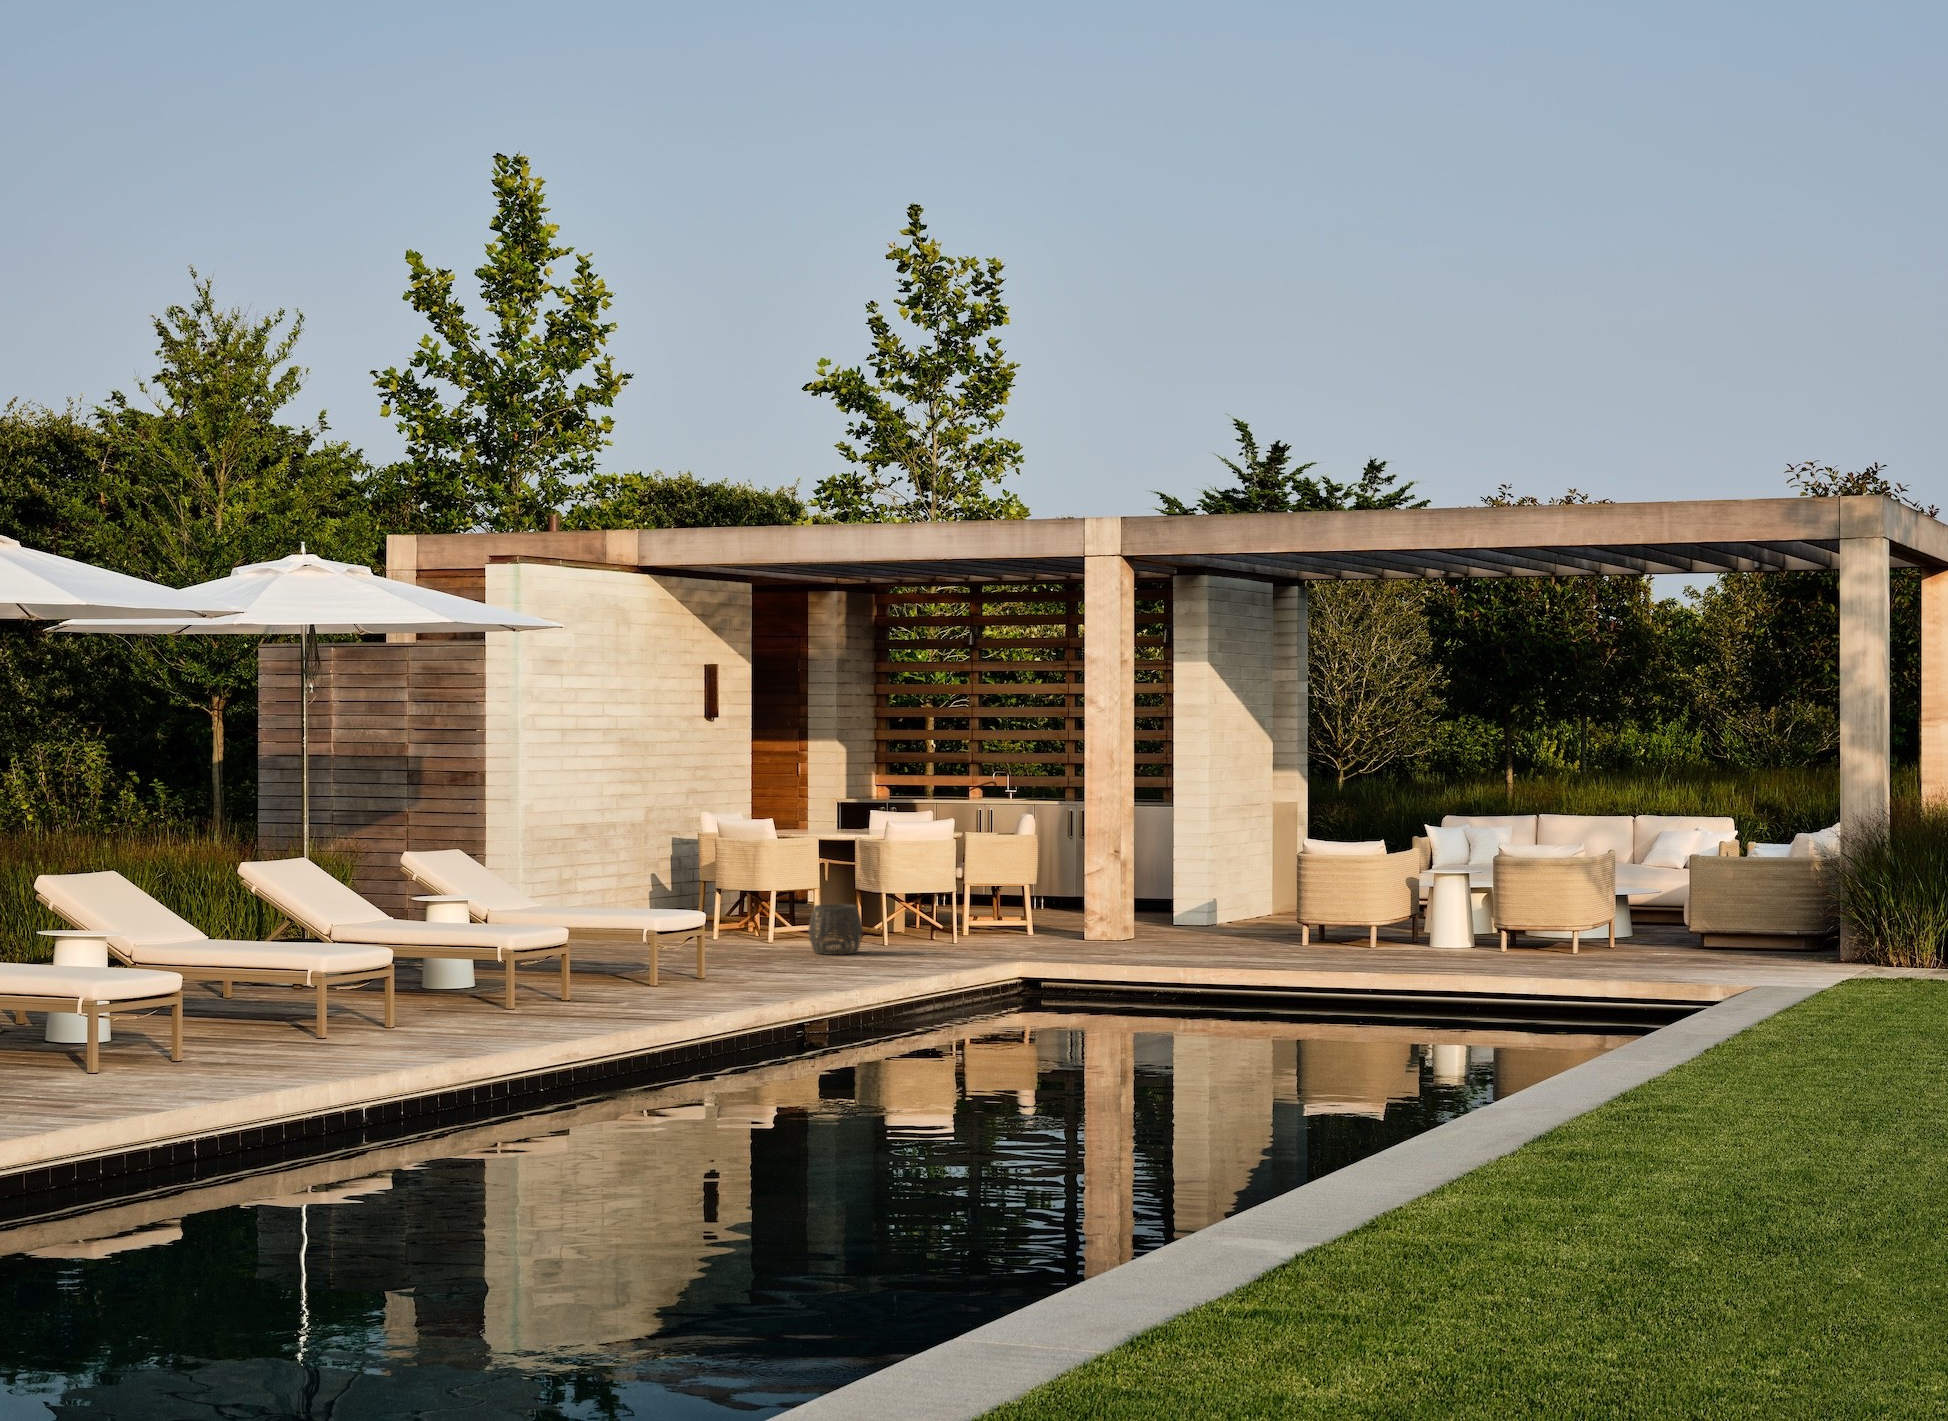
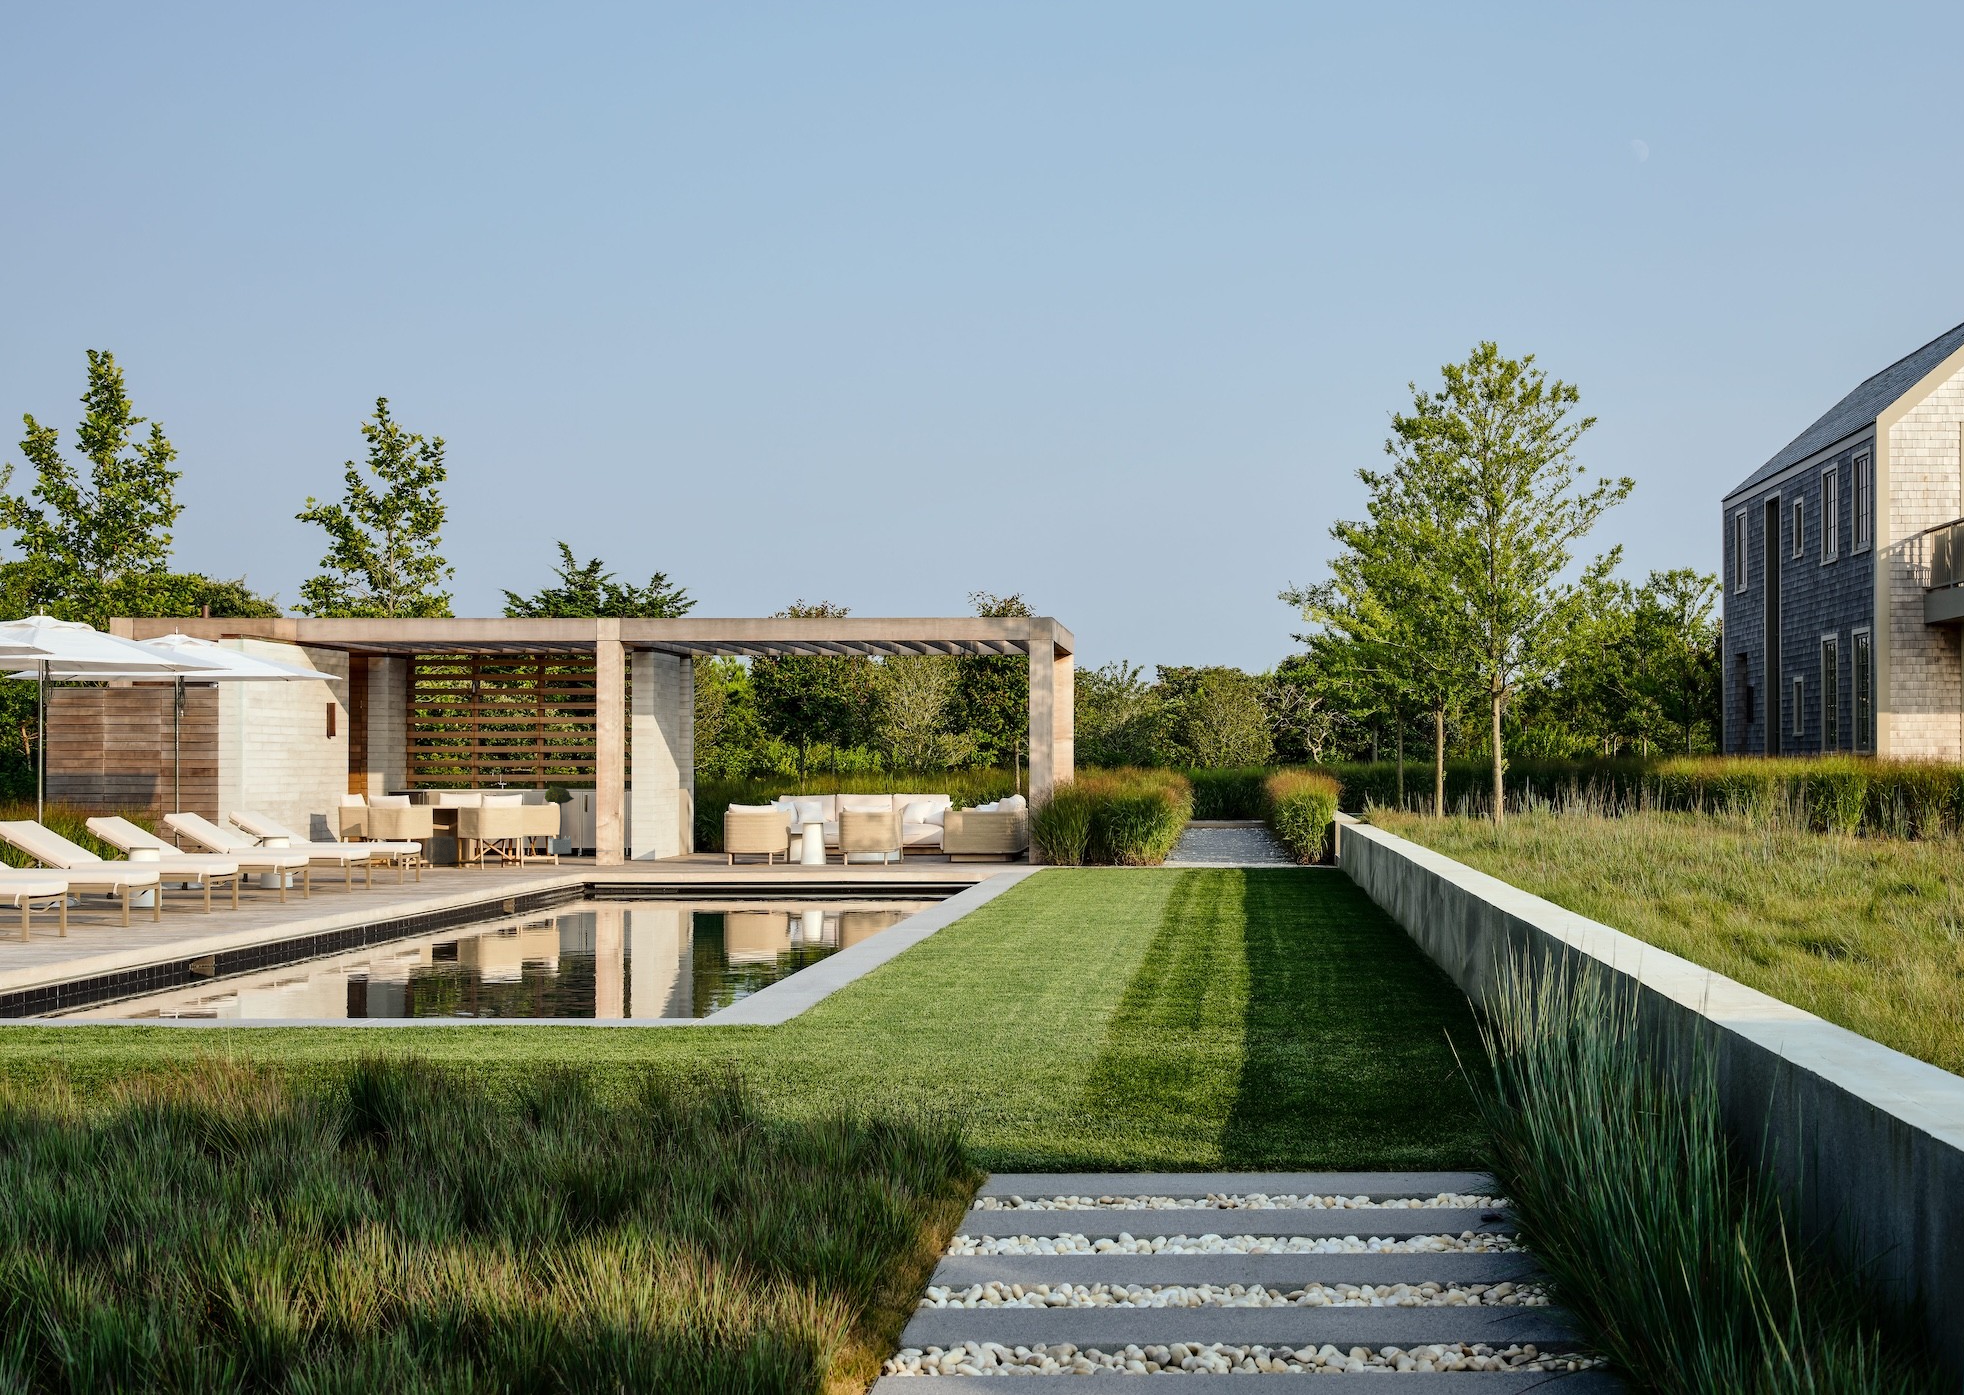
potted tree: none [1038,813,1091,942] -> present [544,786,574,854]

